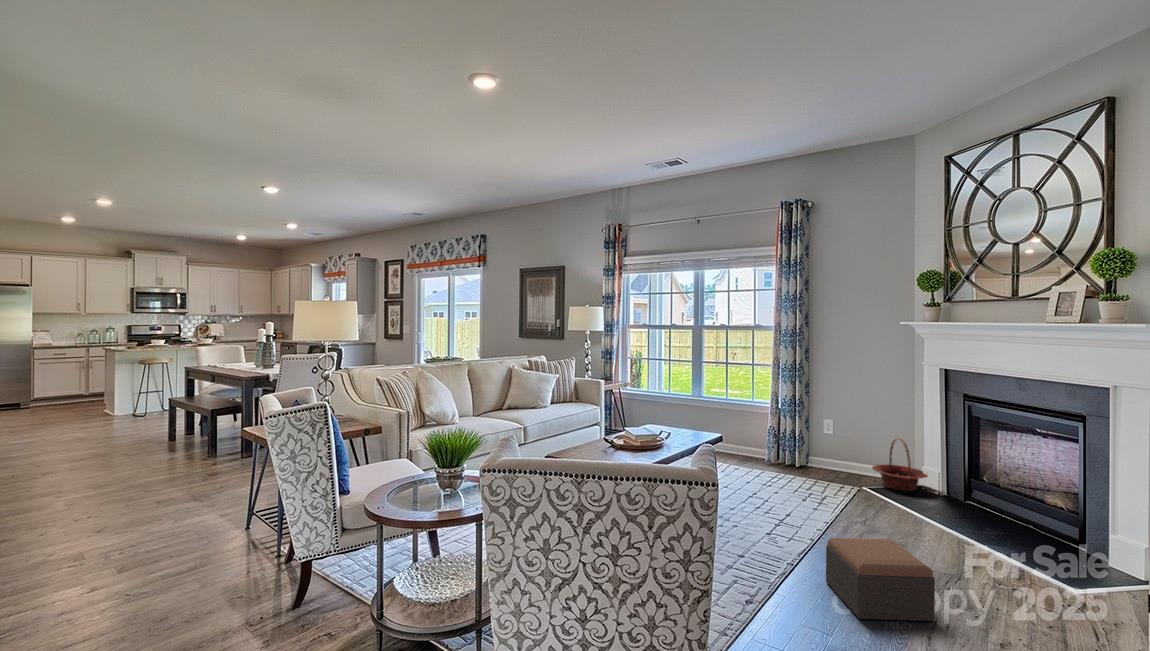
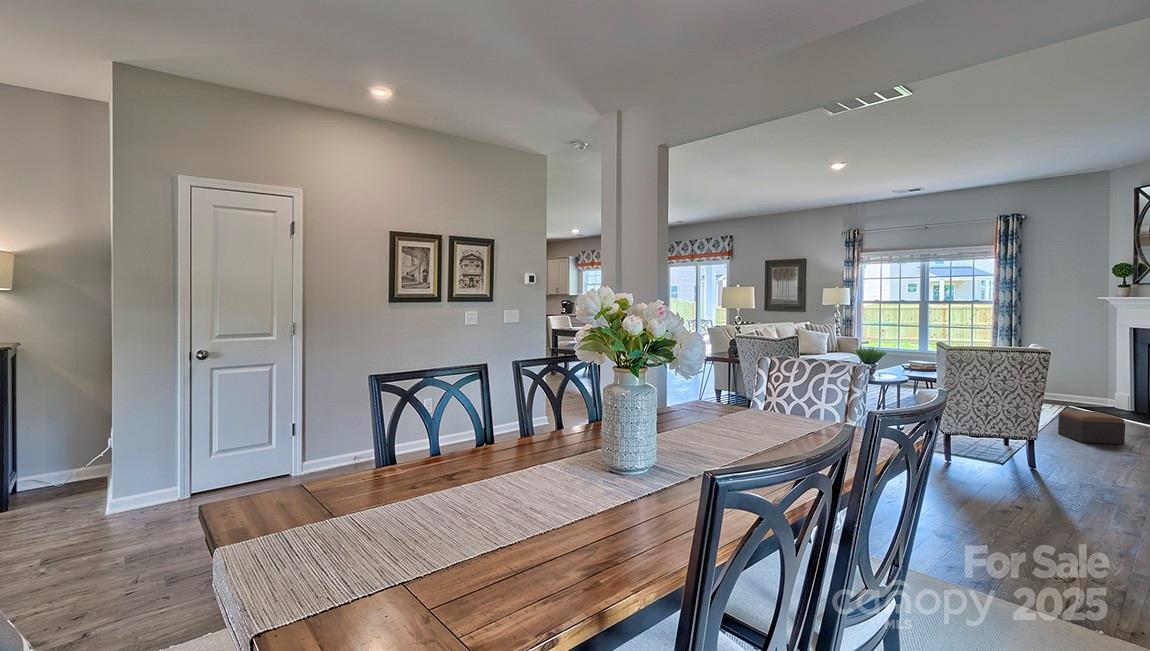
basket: present [872,438,928,491] -> none [1073,374,1117,407]

